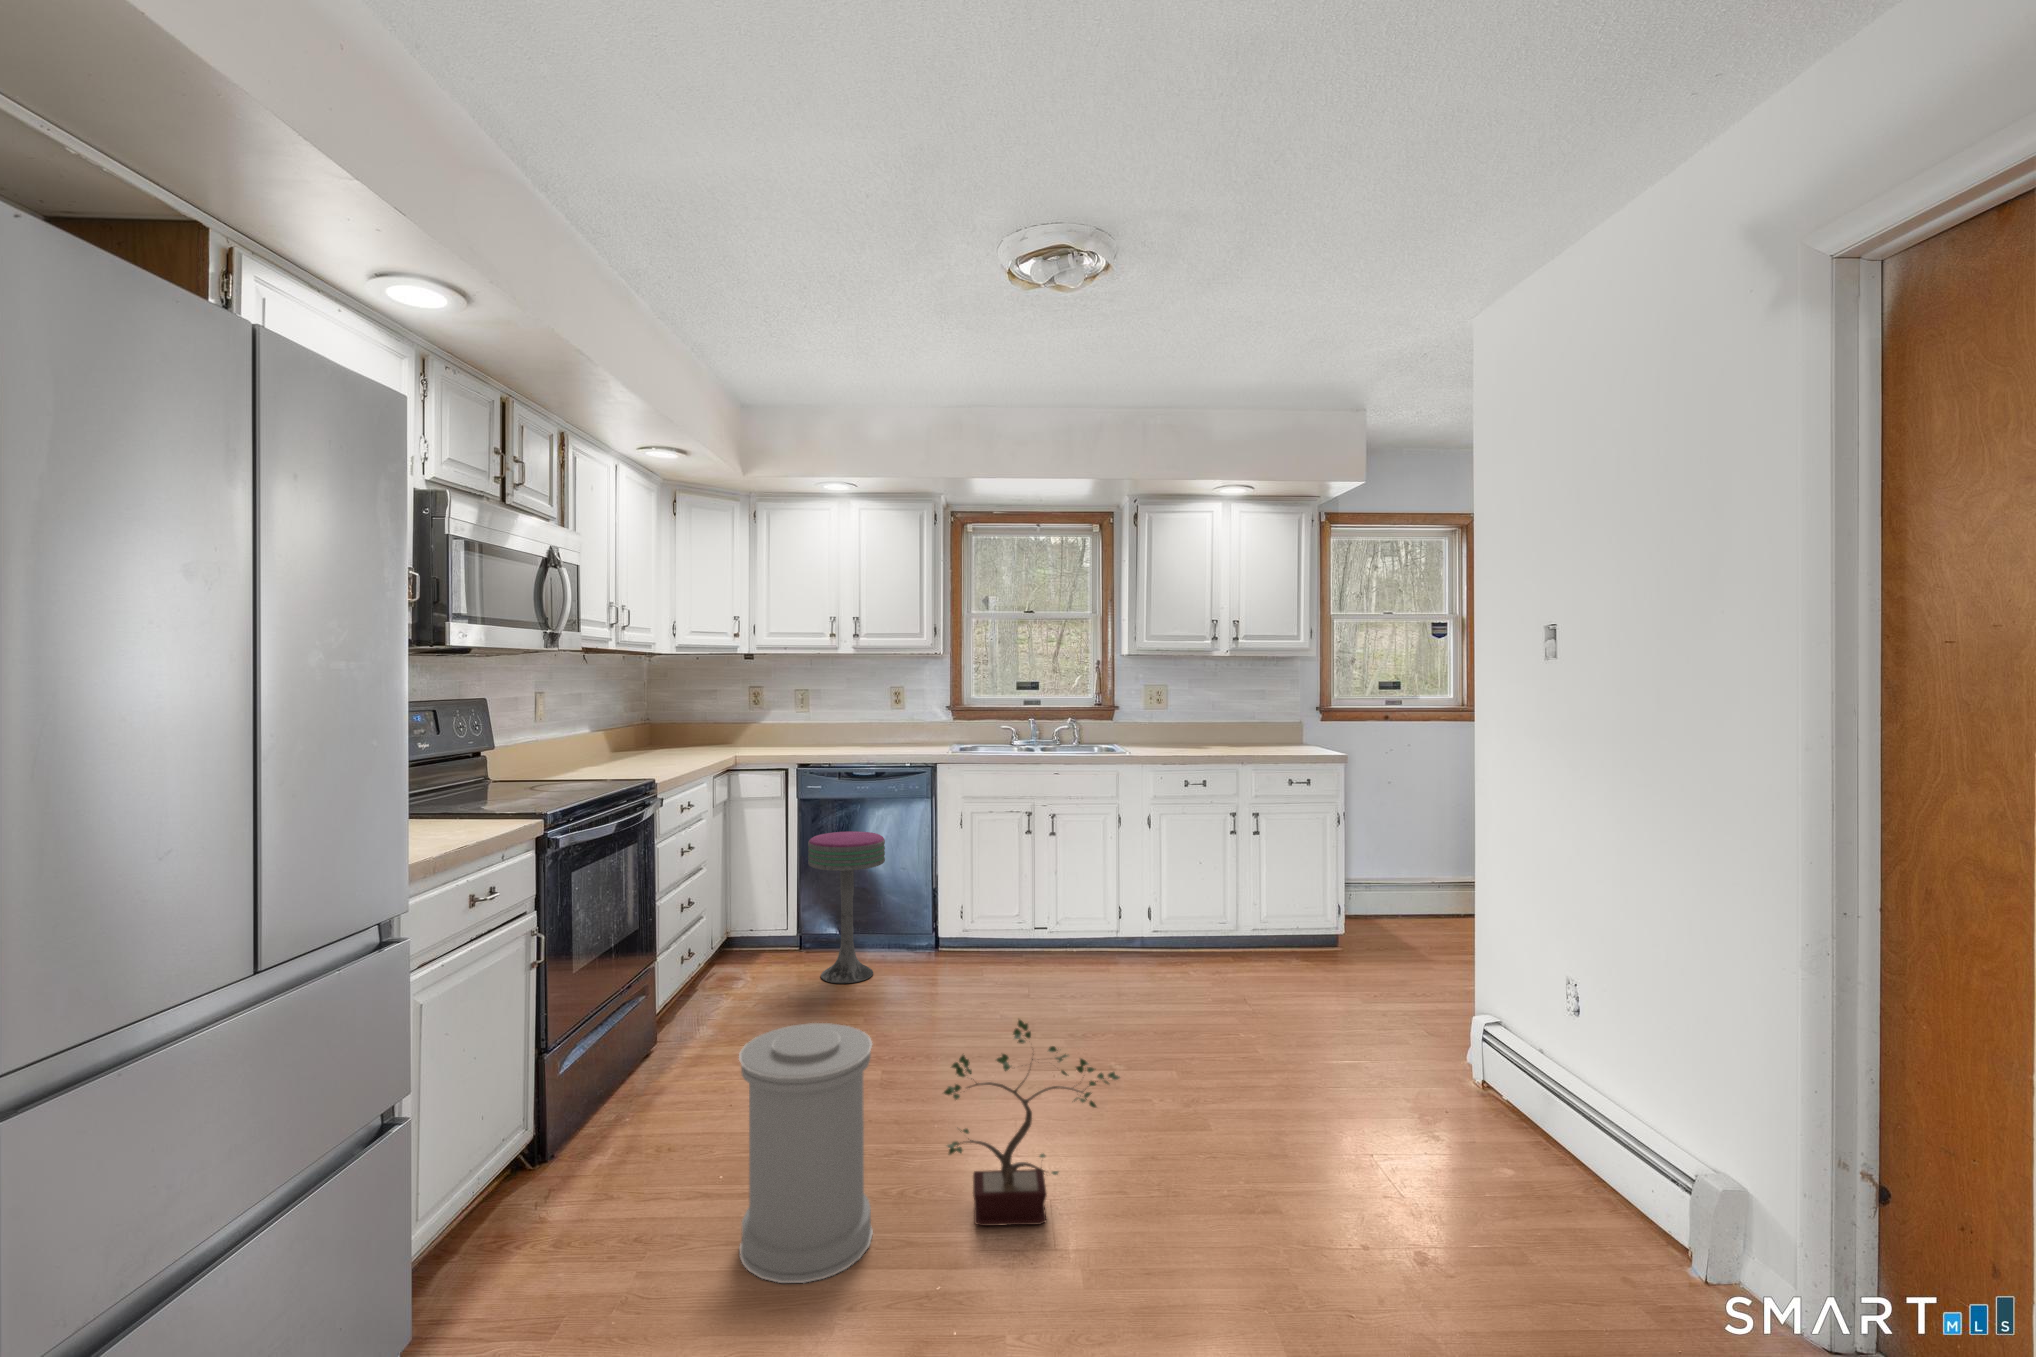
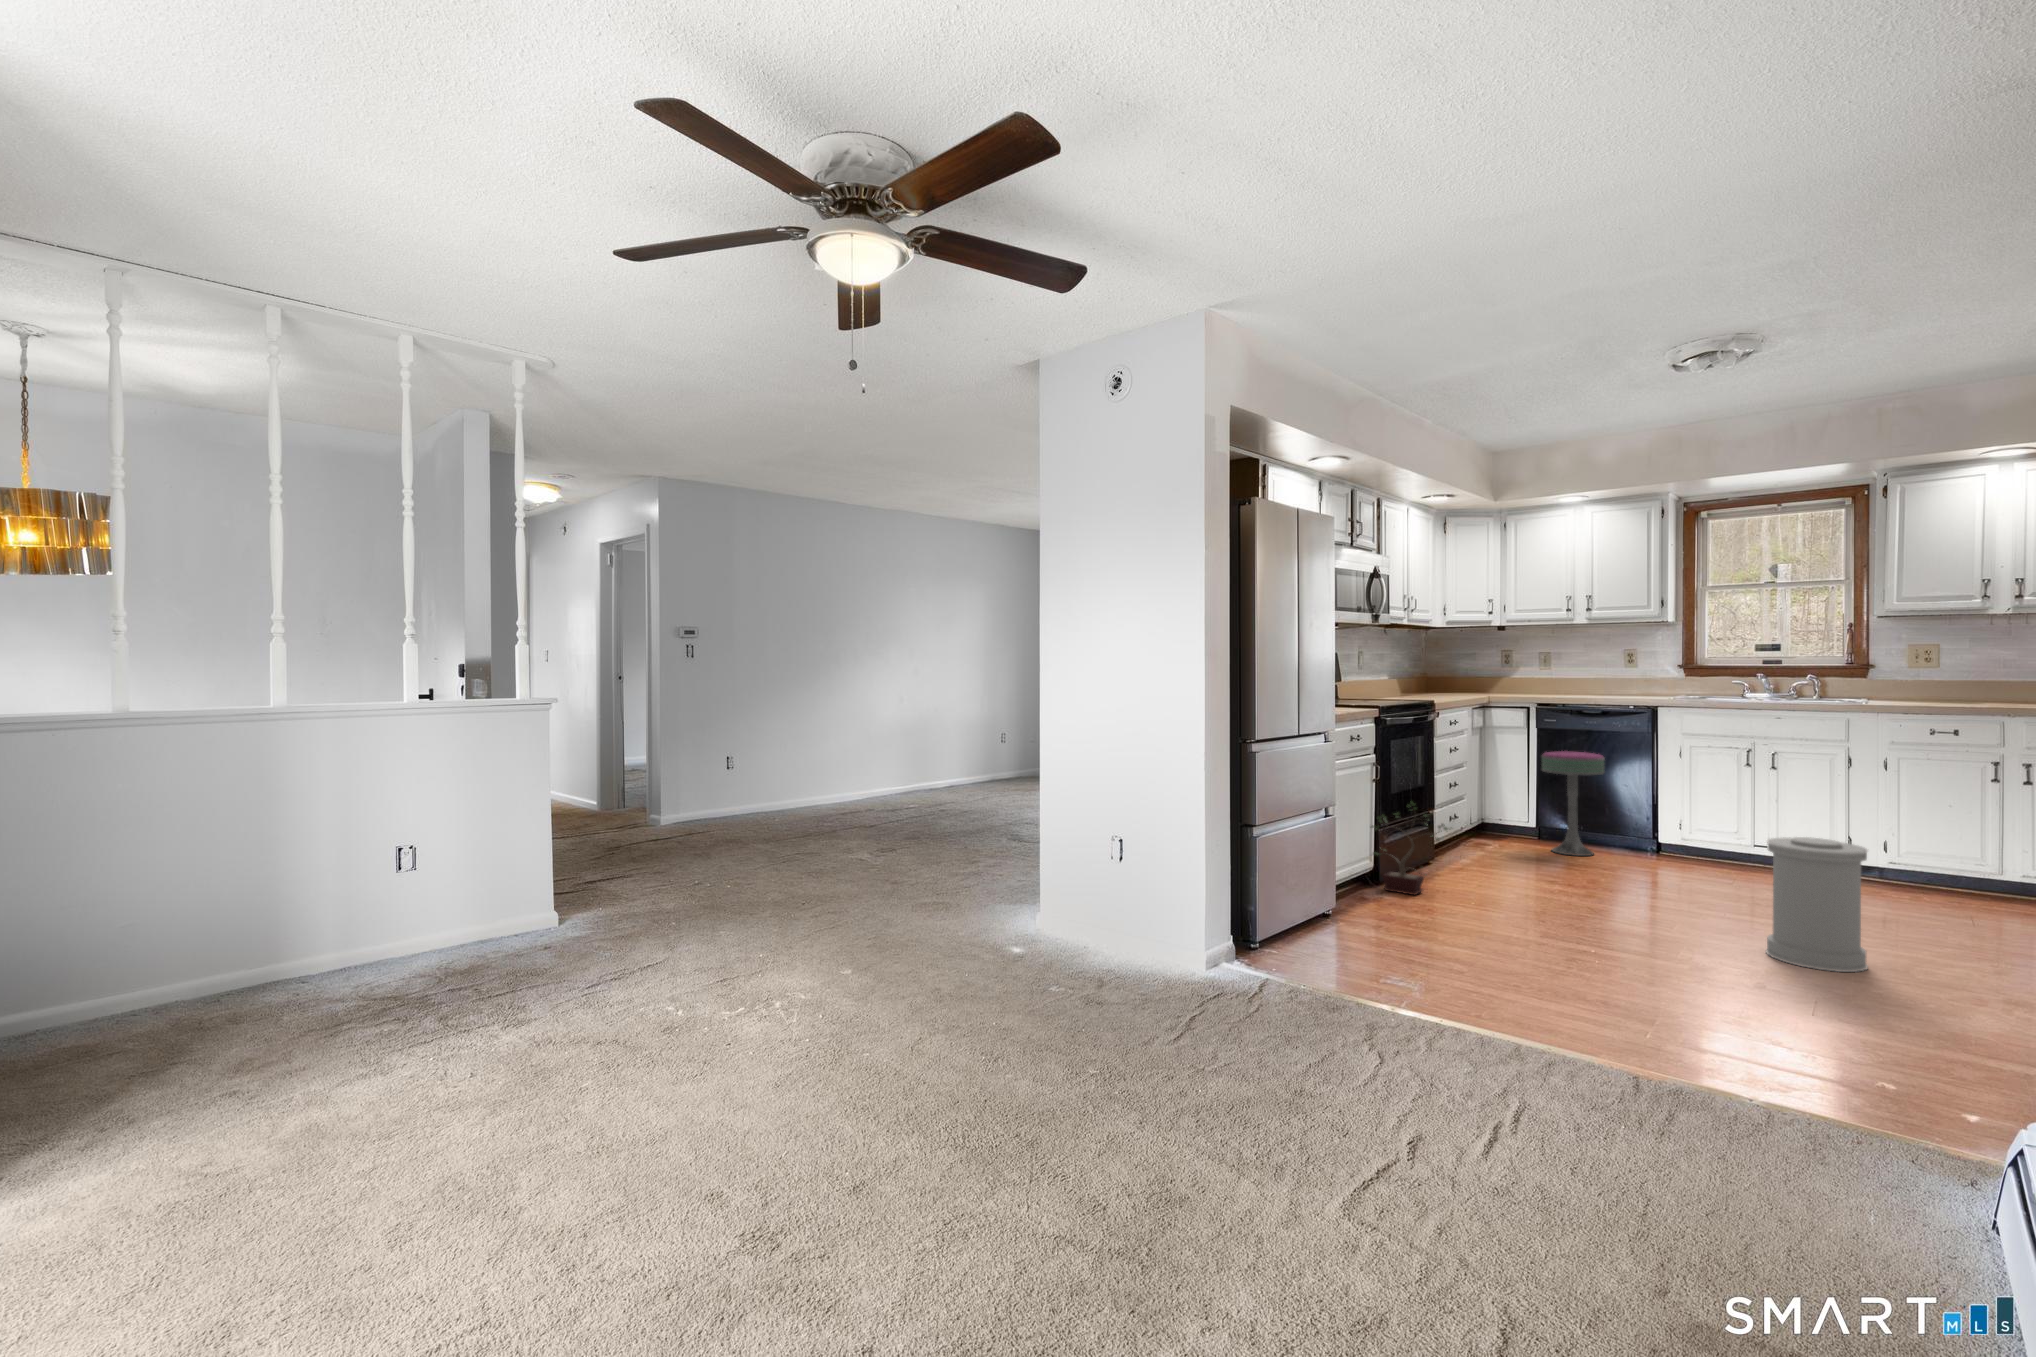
potted plant: present [944,1020,1120,1226] -> present [1372,801,1448,895]
trash can: present [739,1023,873,1283] -> present [1766,837,1868,972]

